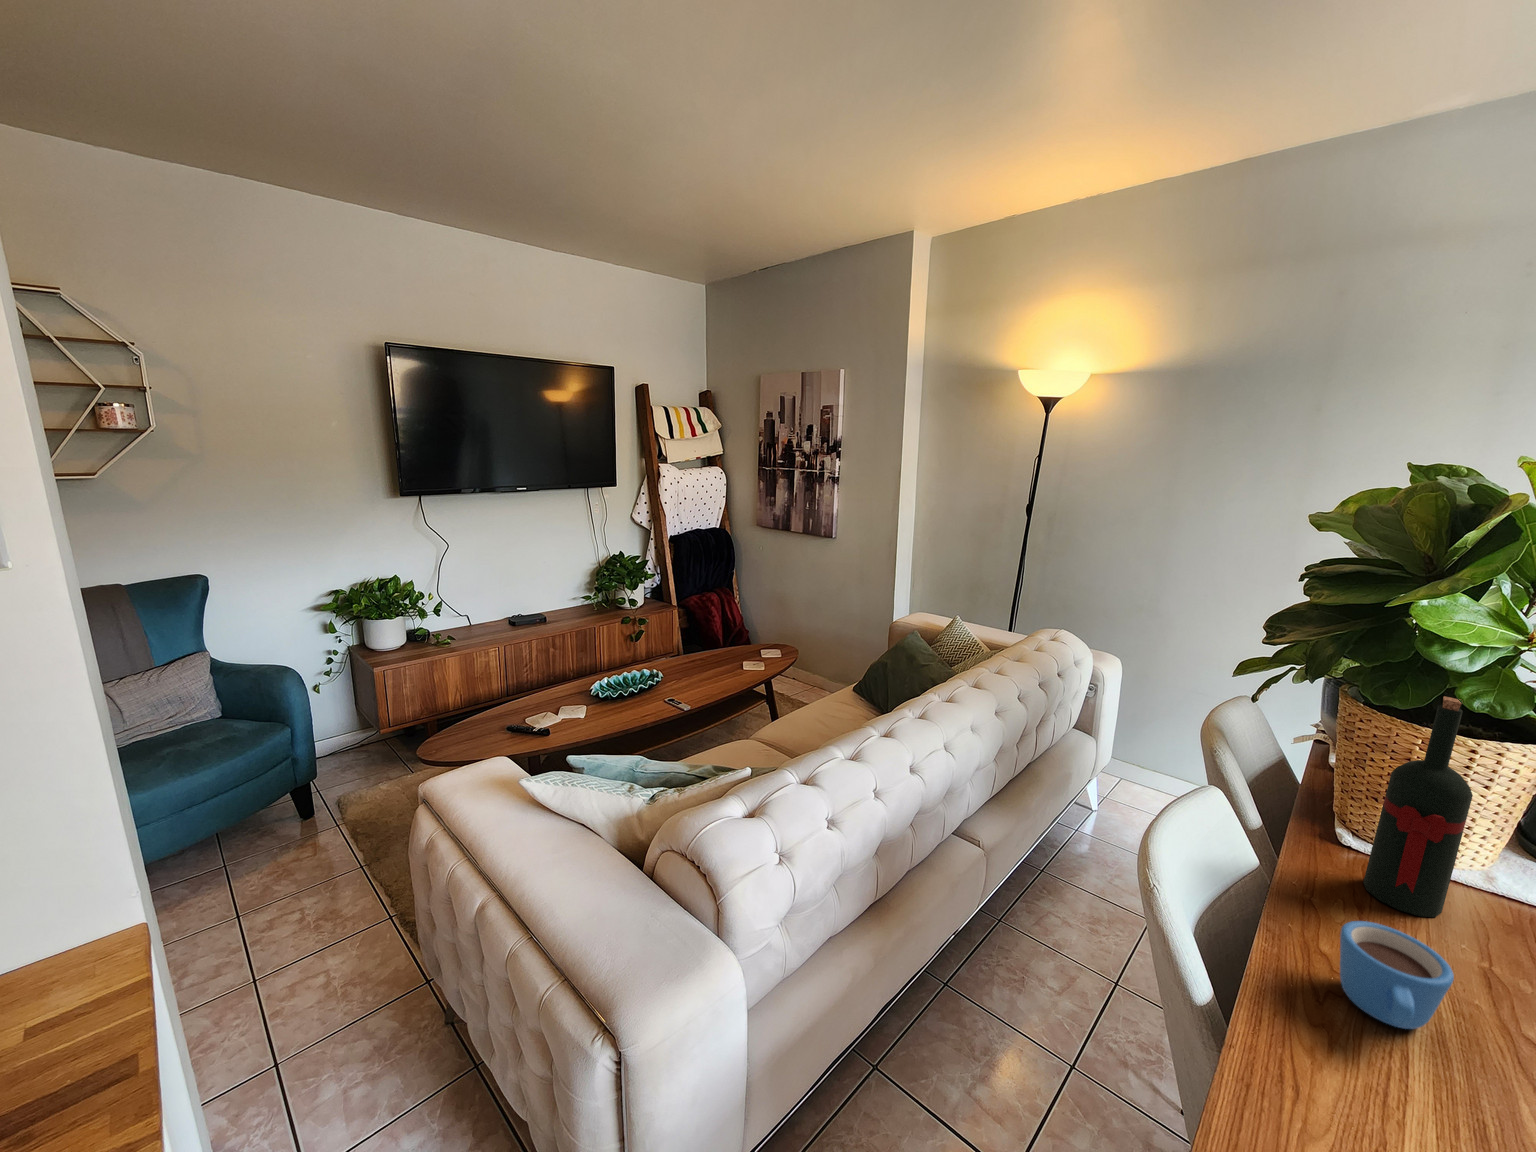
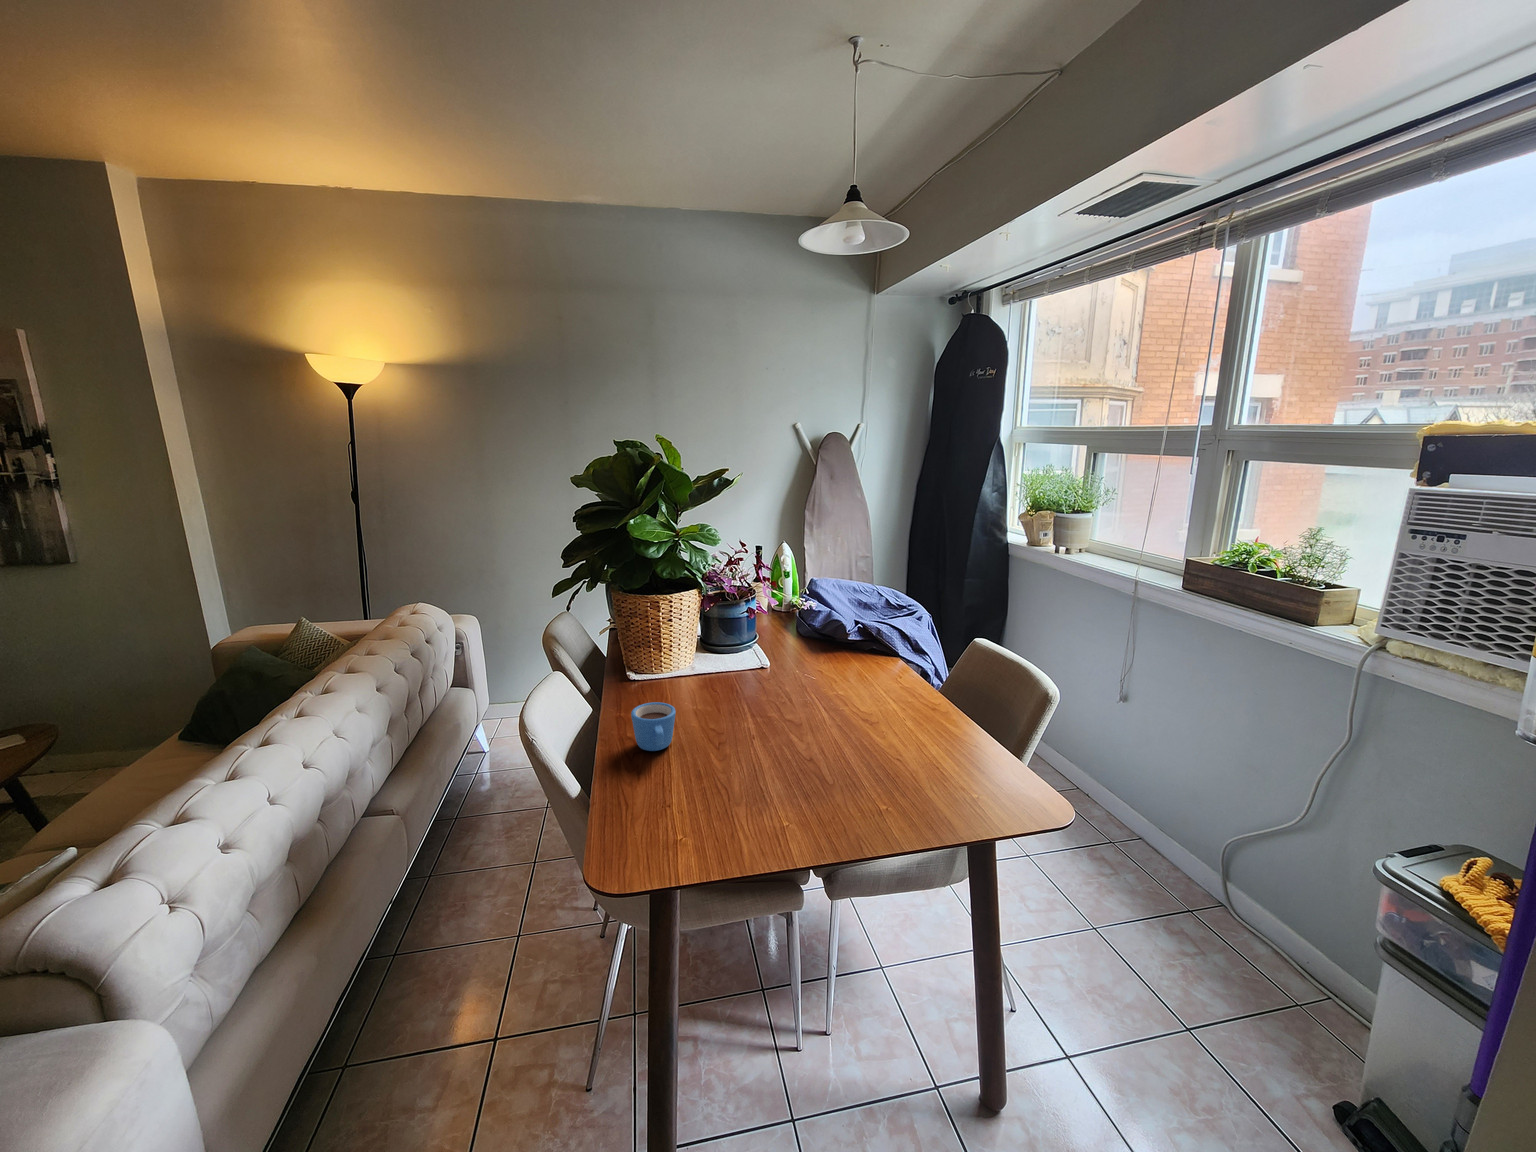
wine bottle: present [1363,696,1473,917] -> none [640,574,674,700]

